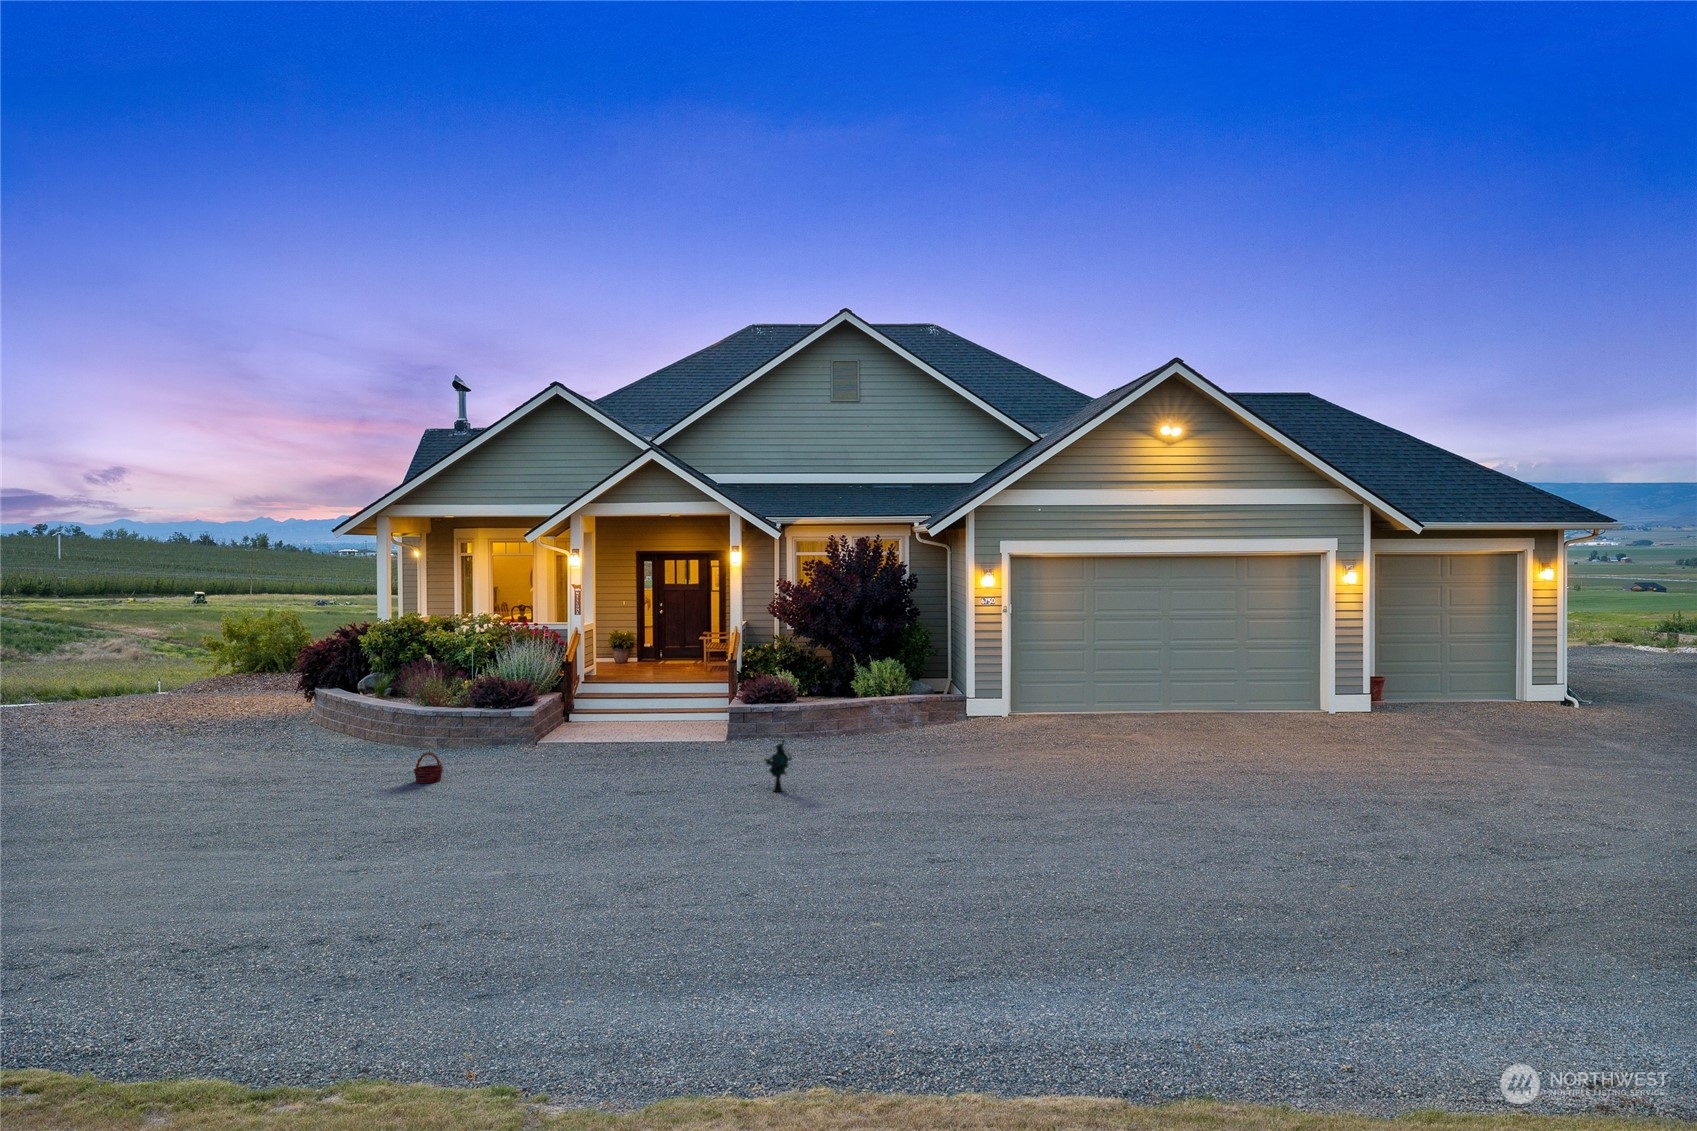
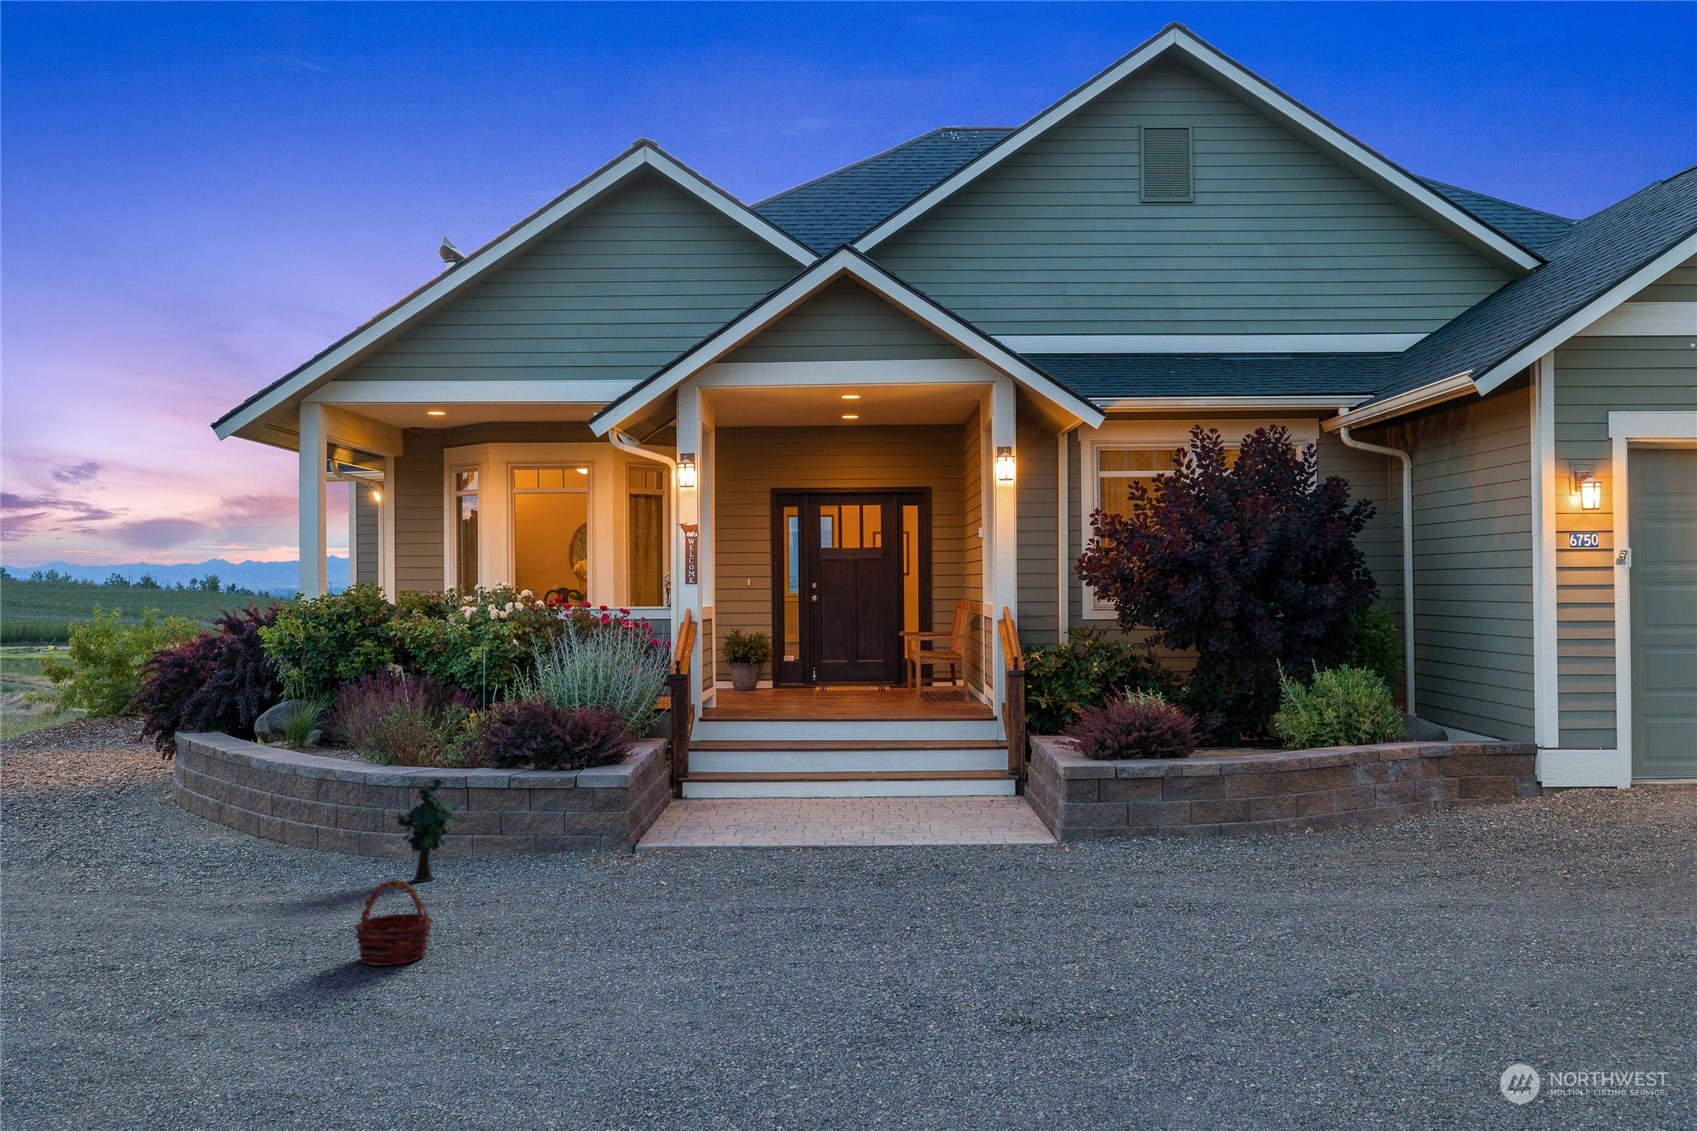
decorative plant: present [764,740,792,792] -> present [397,779,454,882]

